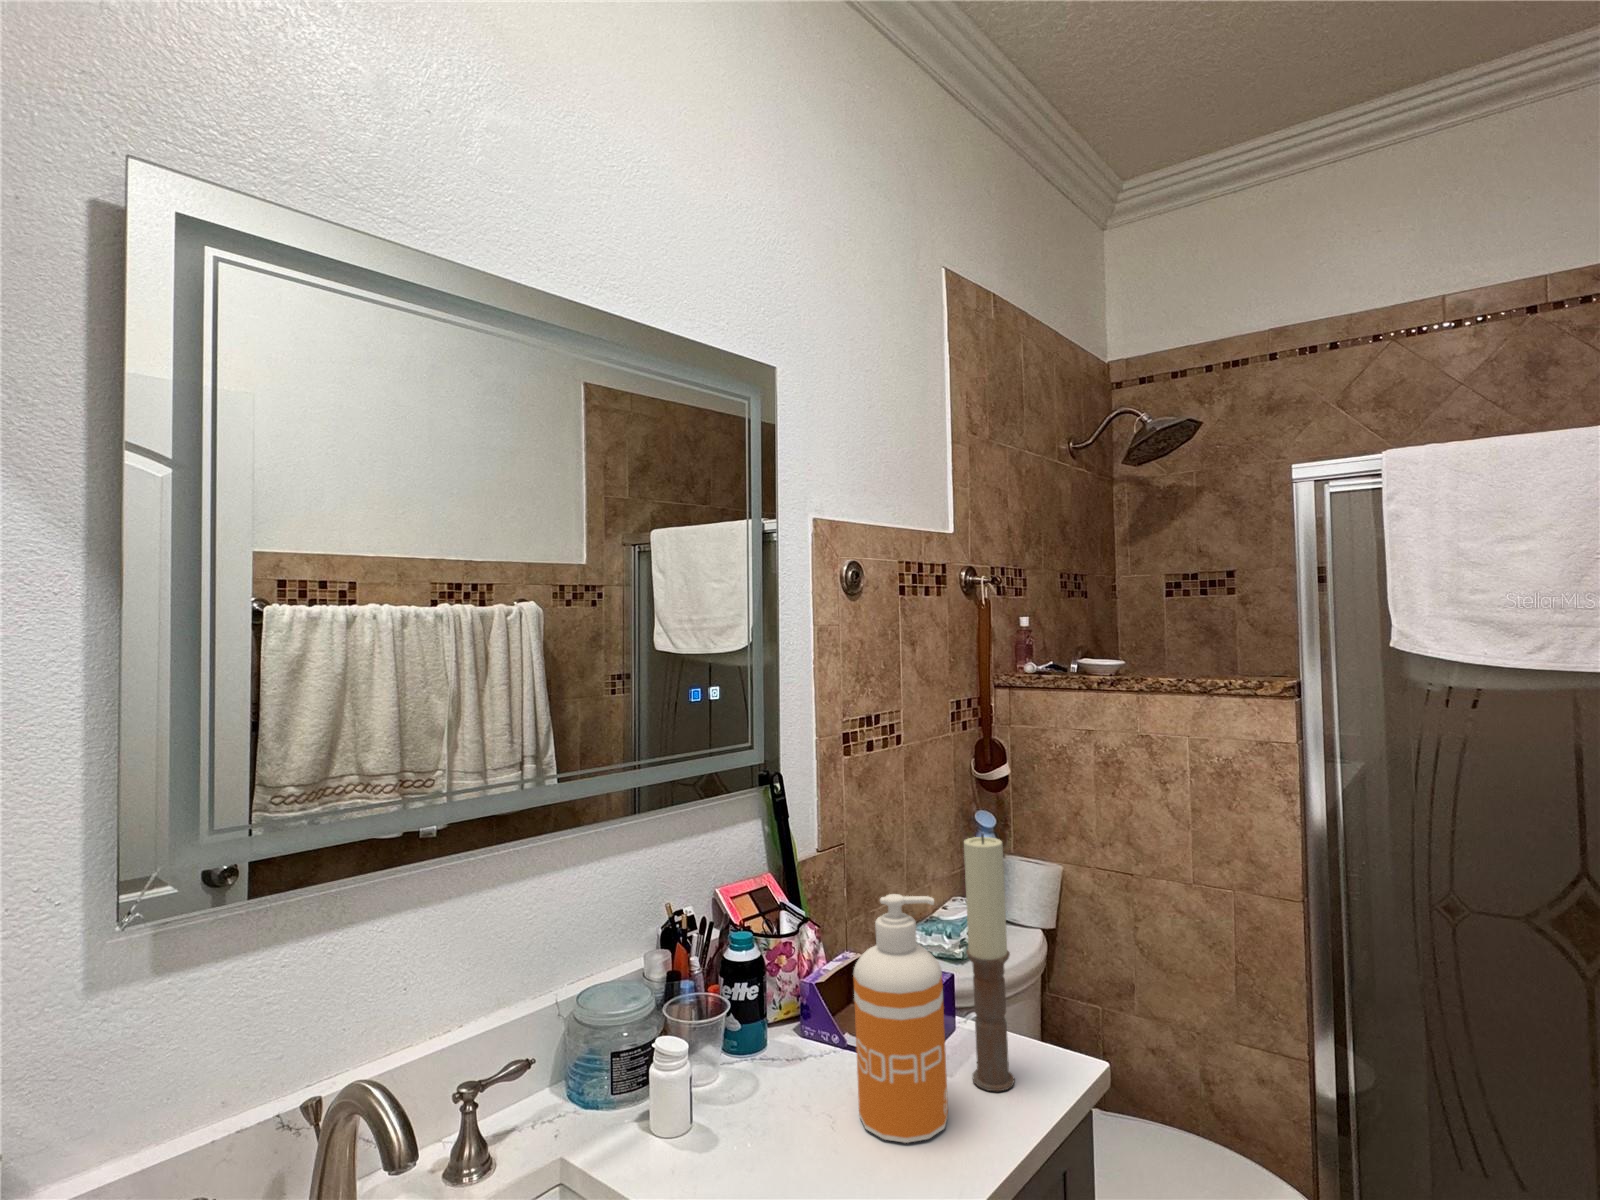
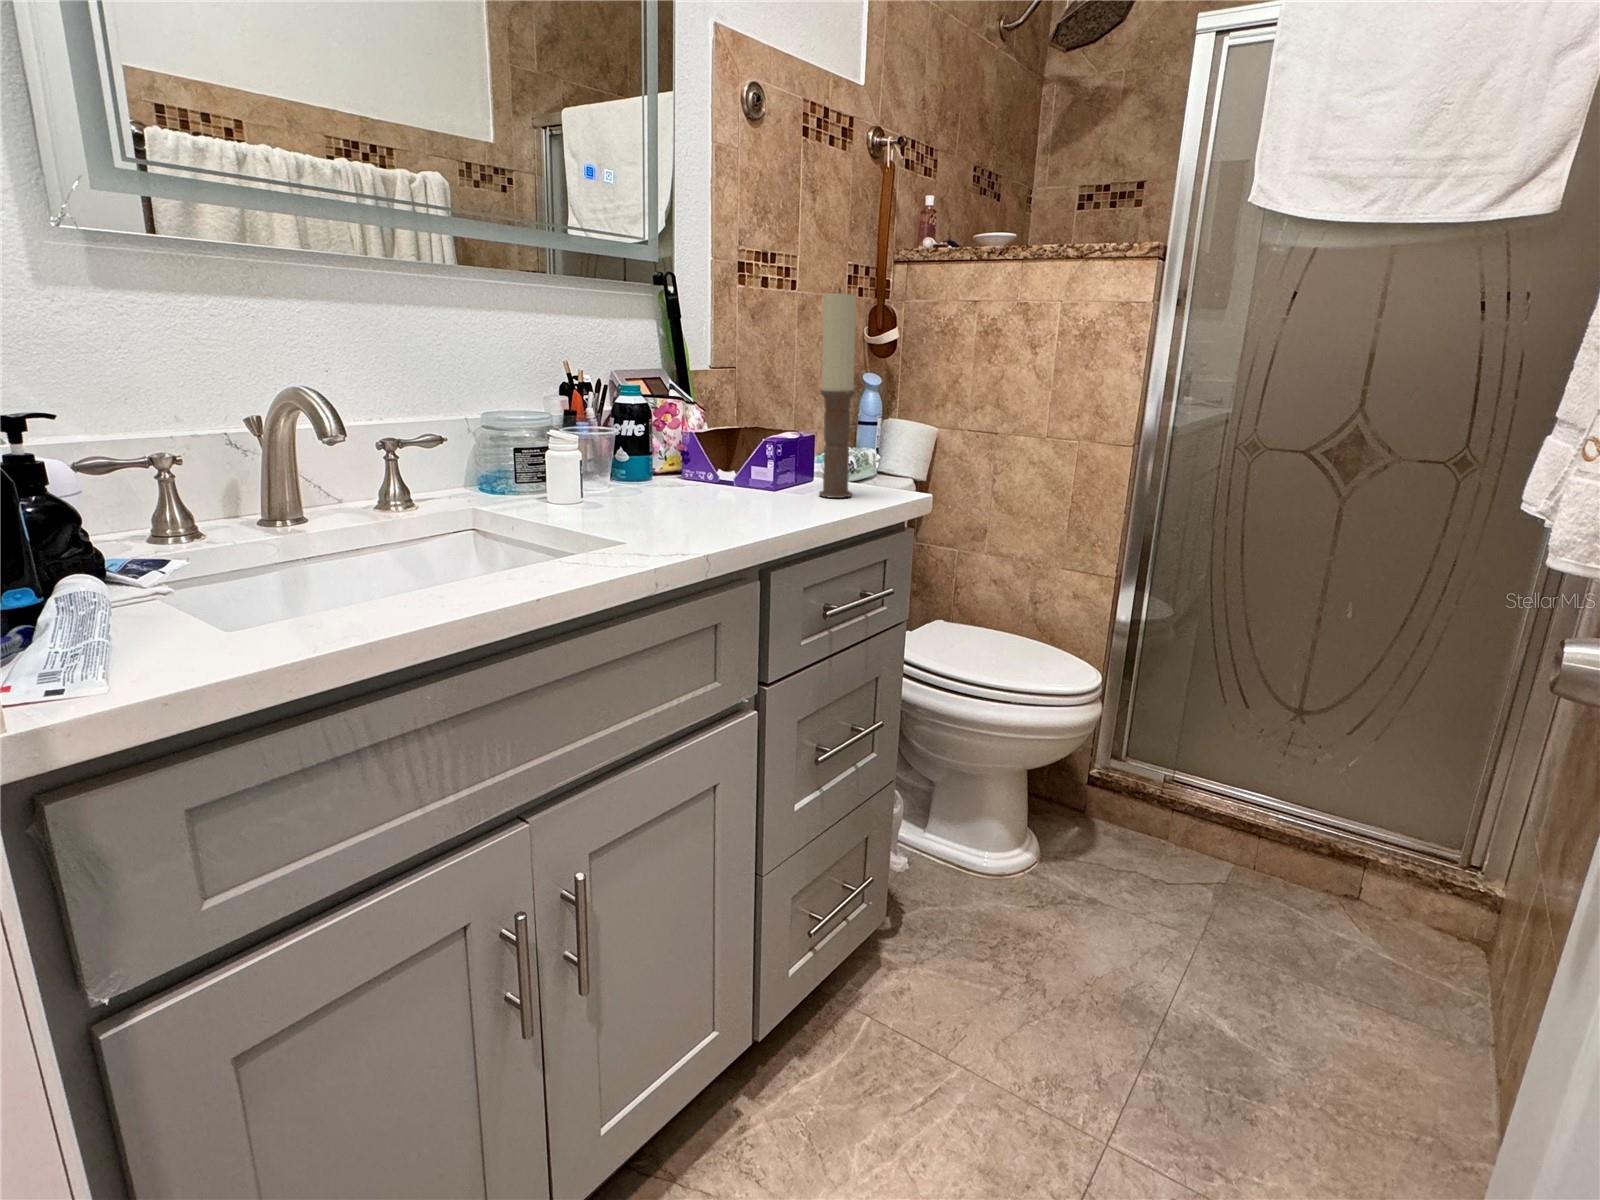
soap dispenser: present [853,894,948,1143] -> none [722,321,794,509]

